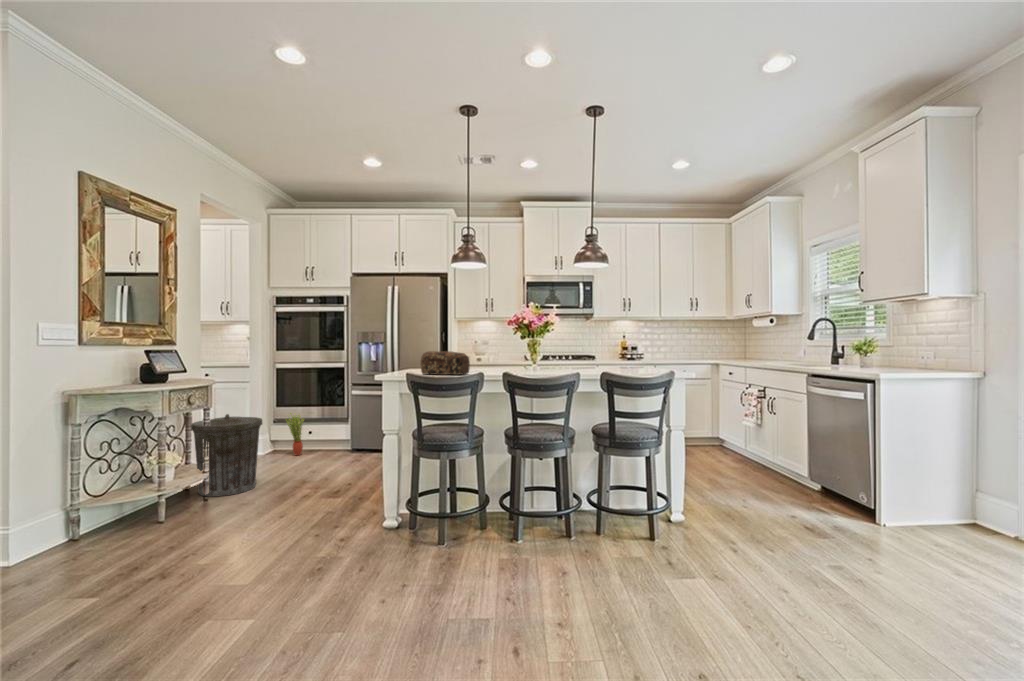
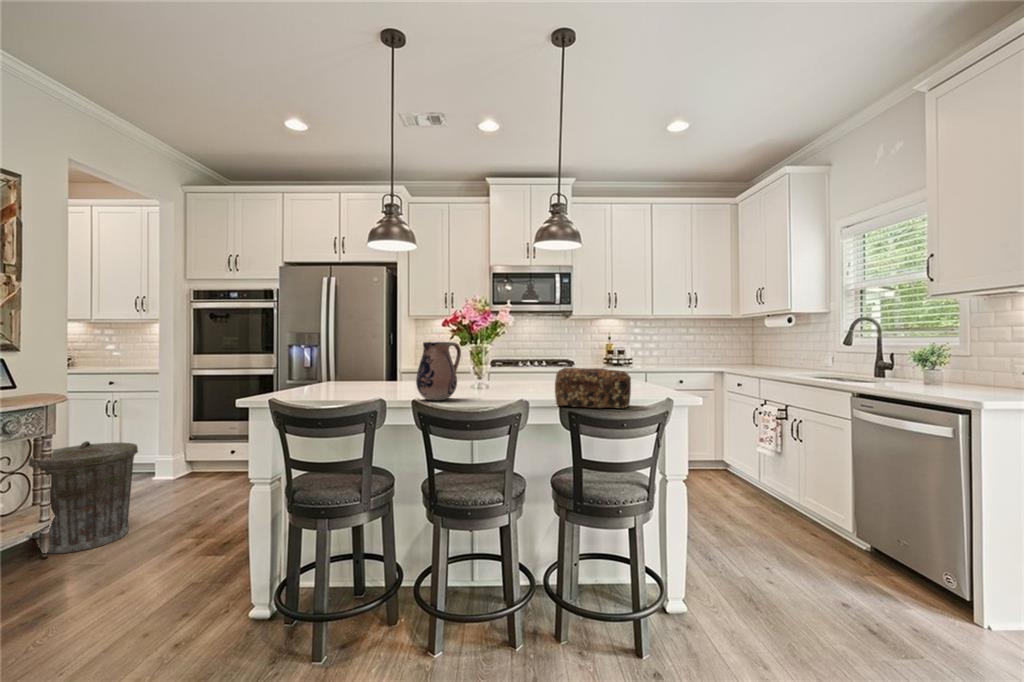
ceramic pitcher: none [499,335,528,375] -> present [416,342,461,400]
bread loaf: present [421,351,470,375] -> present [555,368,631,408]
potted plant: present [286,413,304,455] -> none [198,429,224,482]

